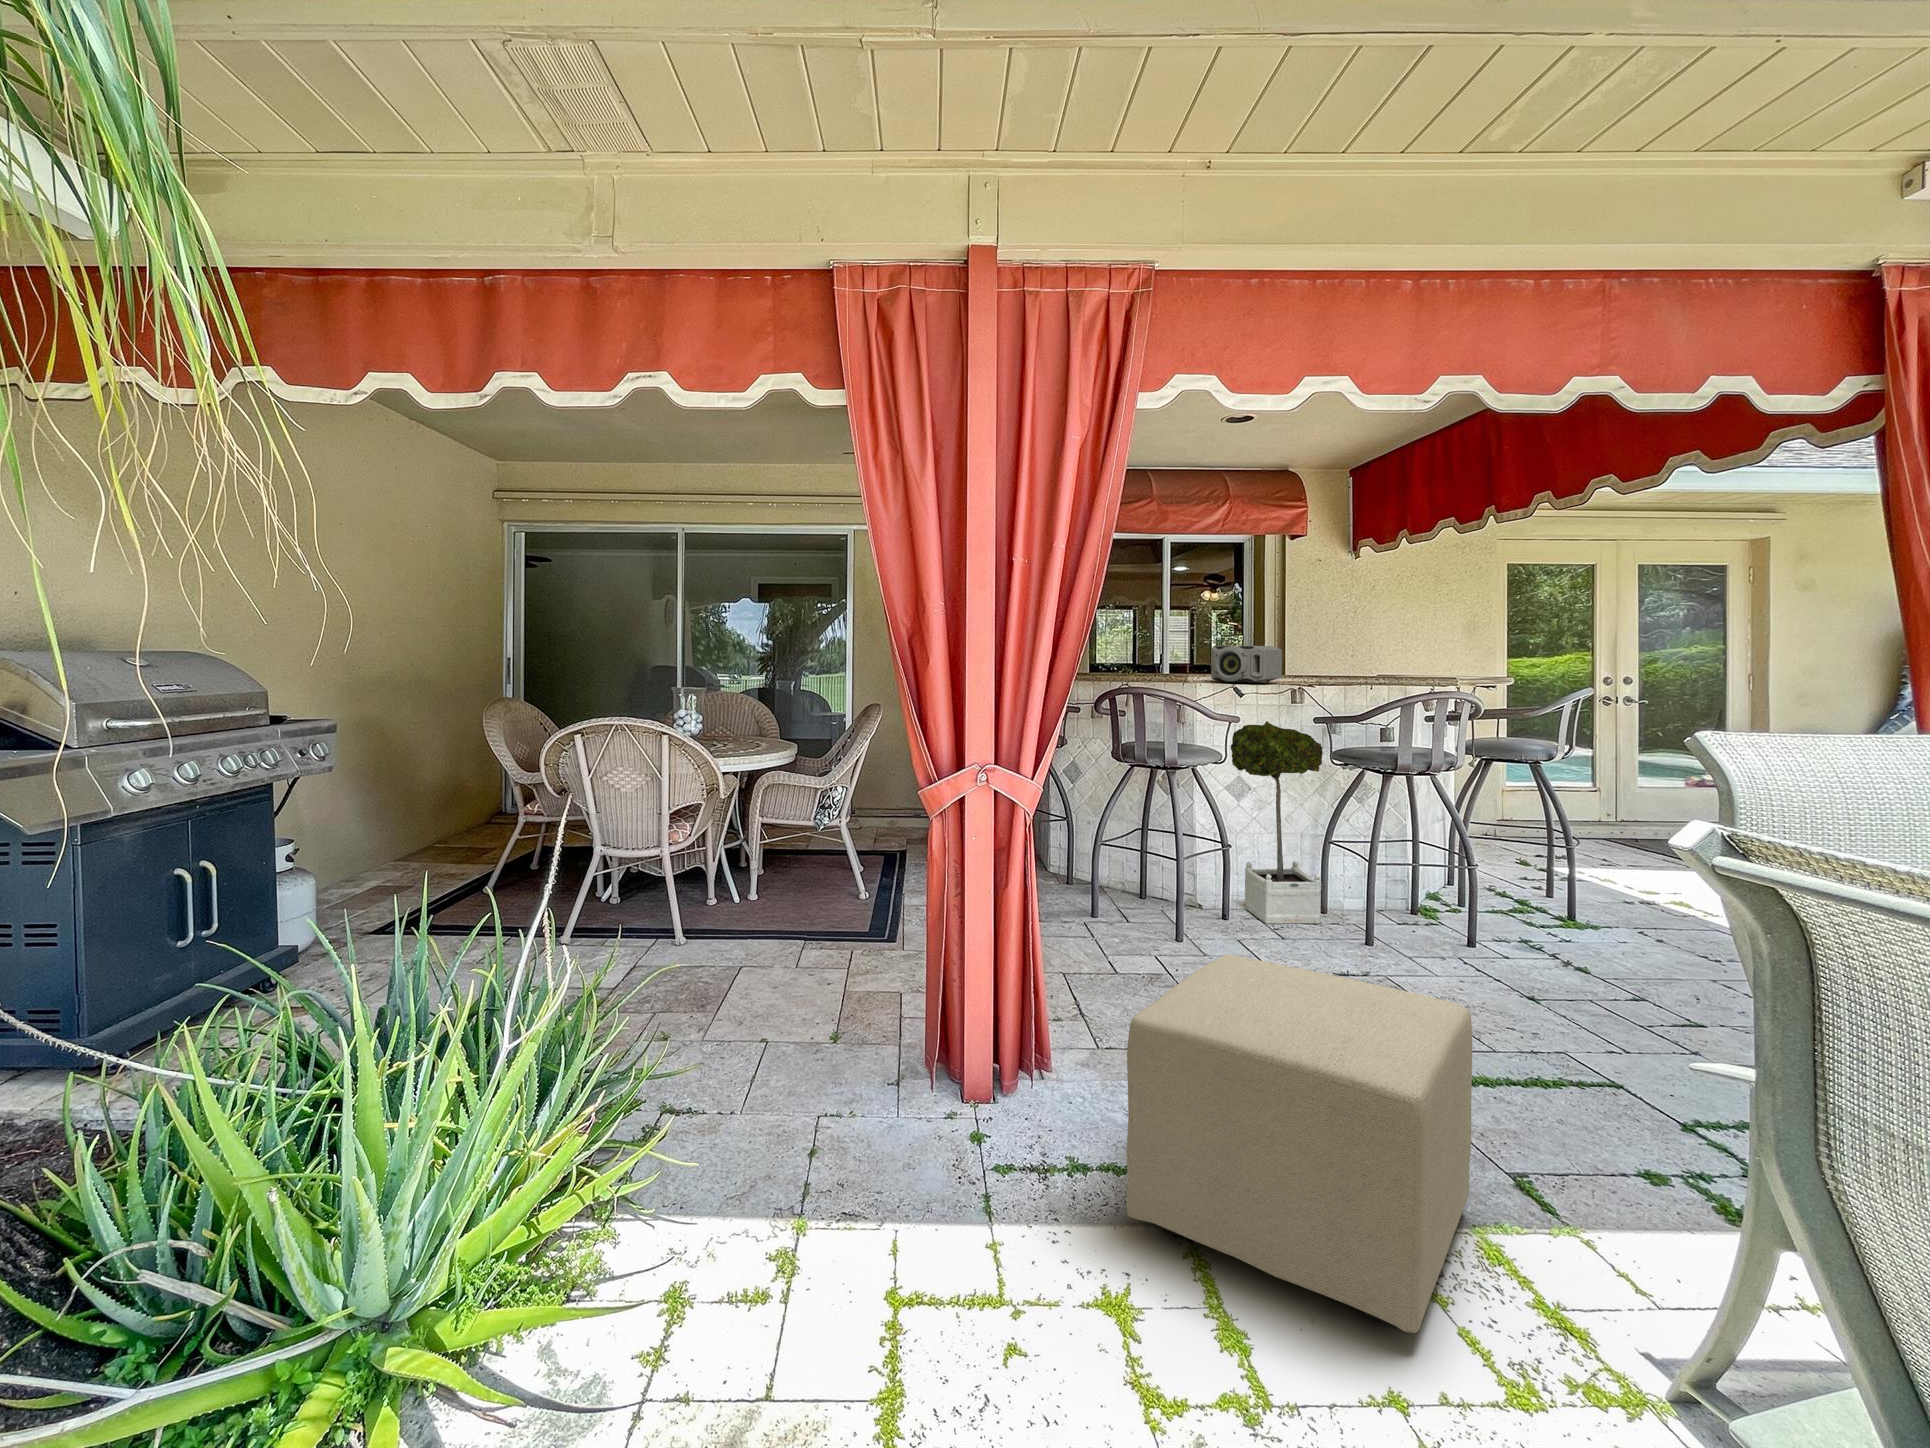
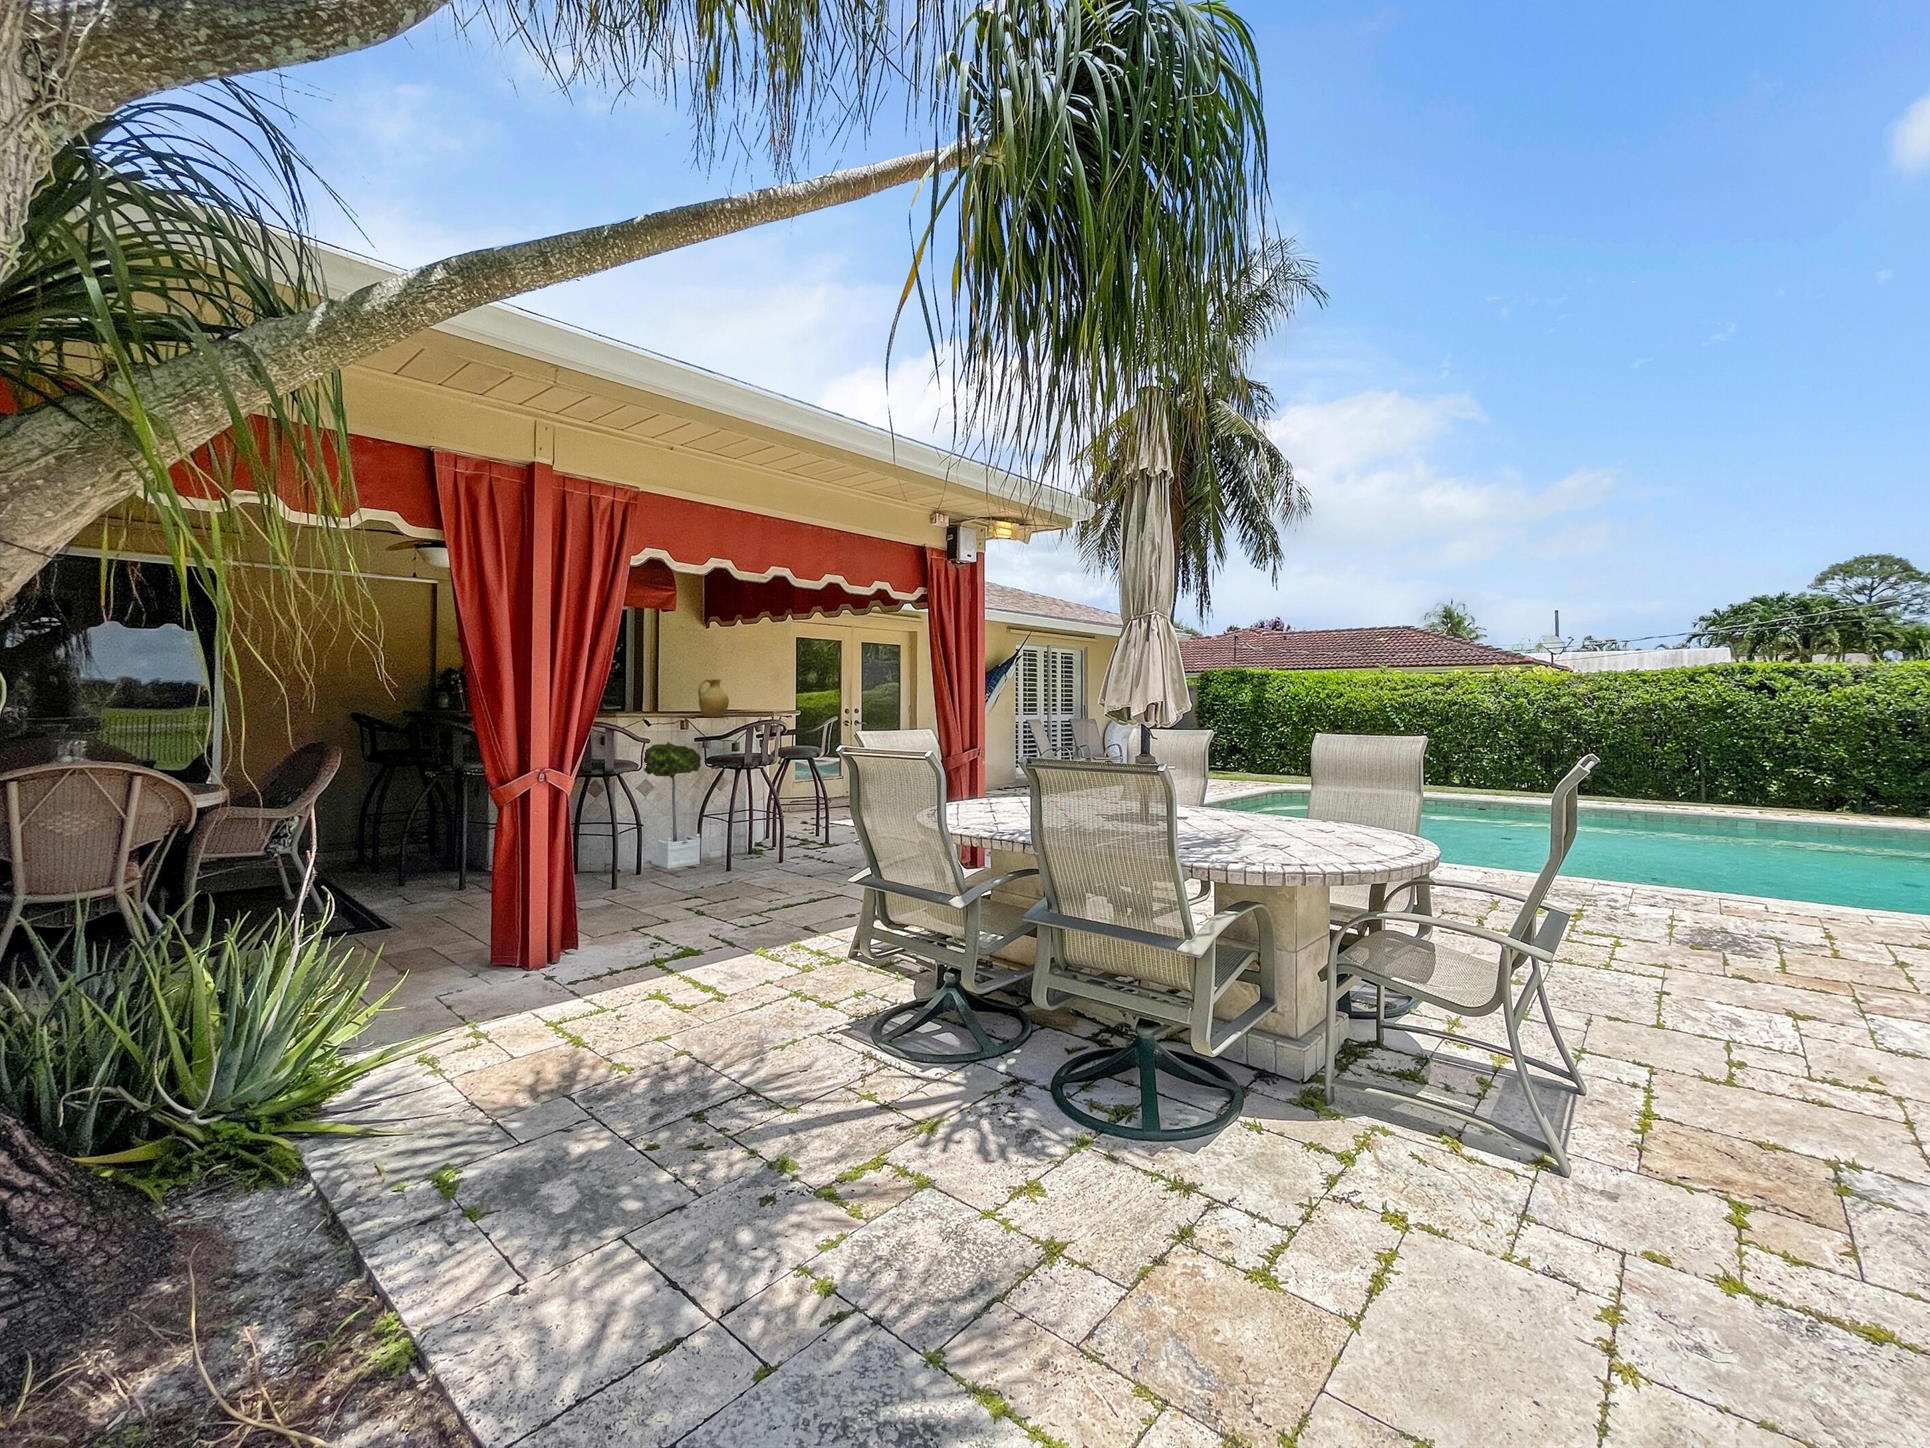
pitcher: none [1323,621,1376,685] -> present [698,678,729,717]
speaker: present [1211,646,1282,683] -> none [628,693,674,717]
ottoman: present [1127,955,1473,1333] -> none [651,853,789,972]

